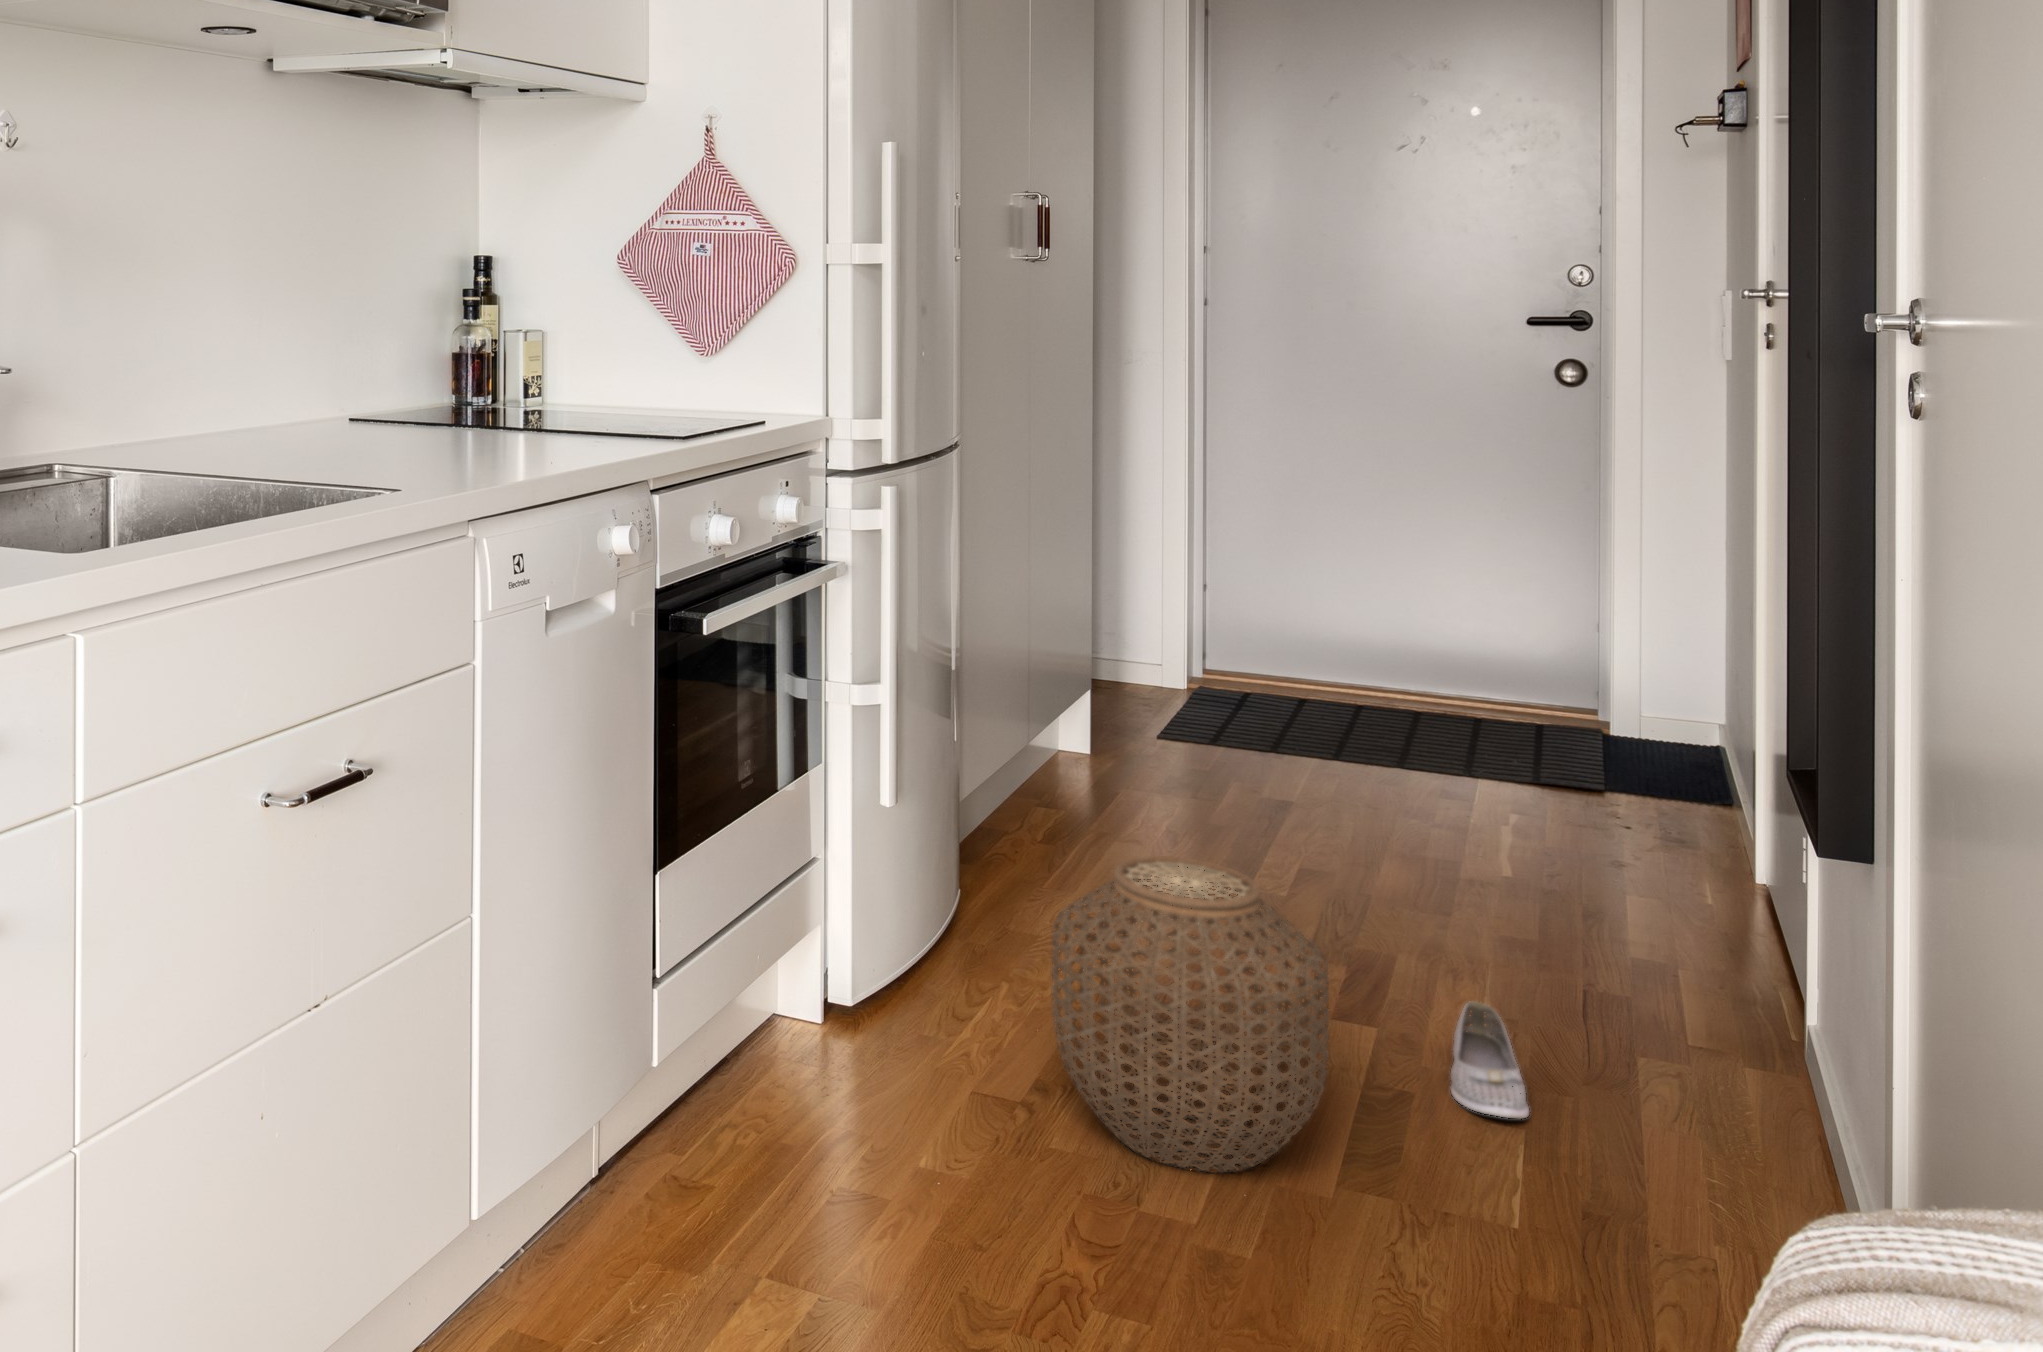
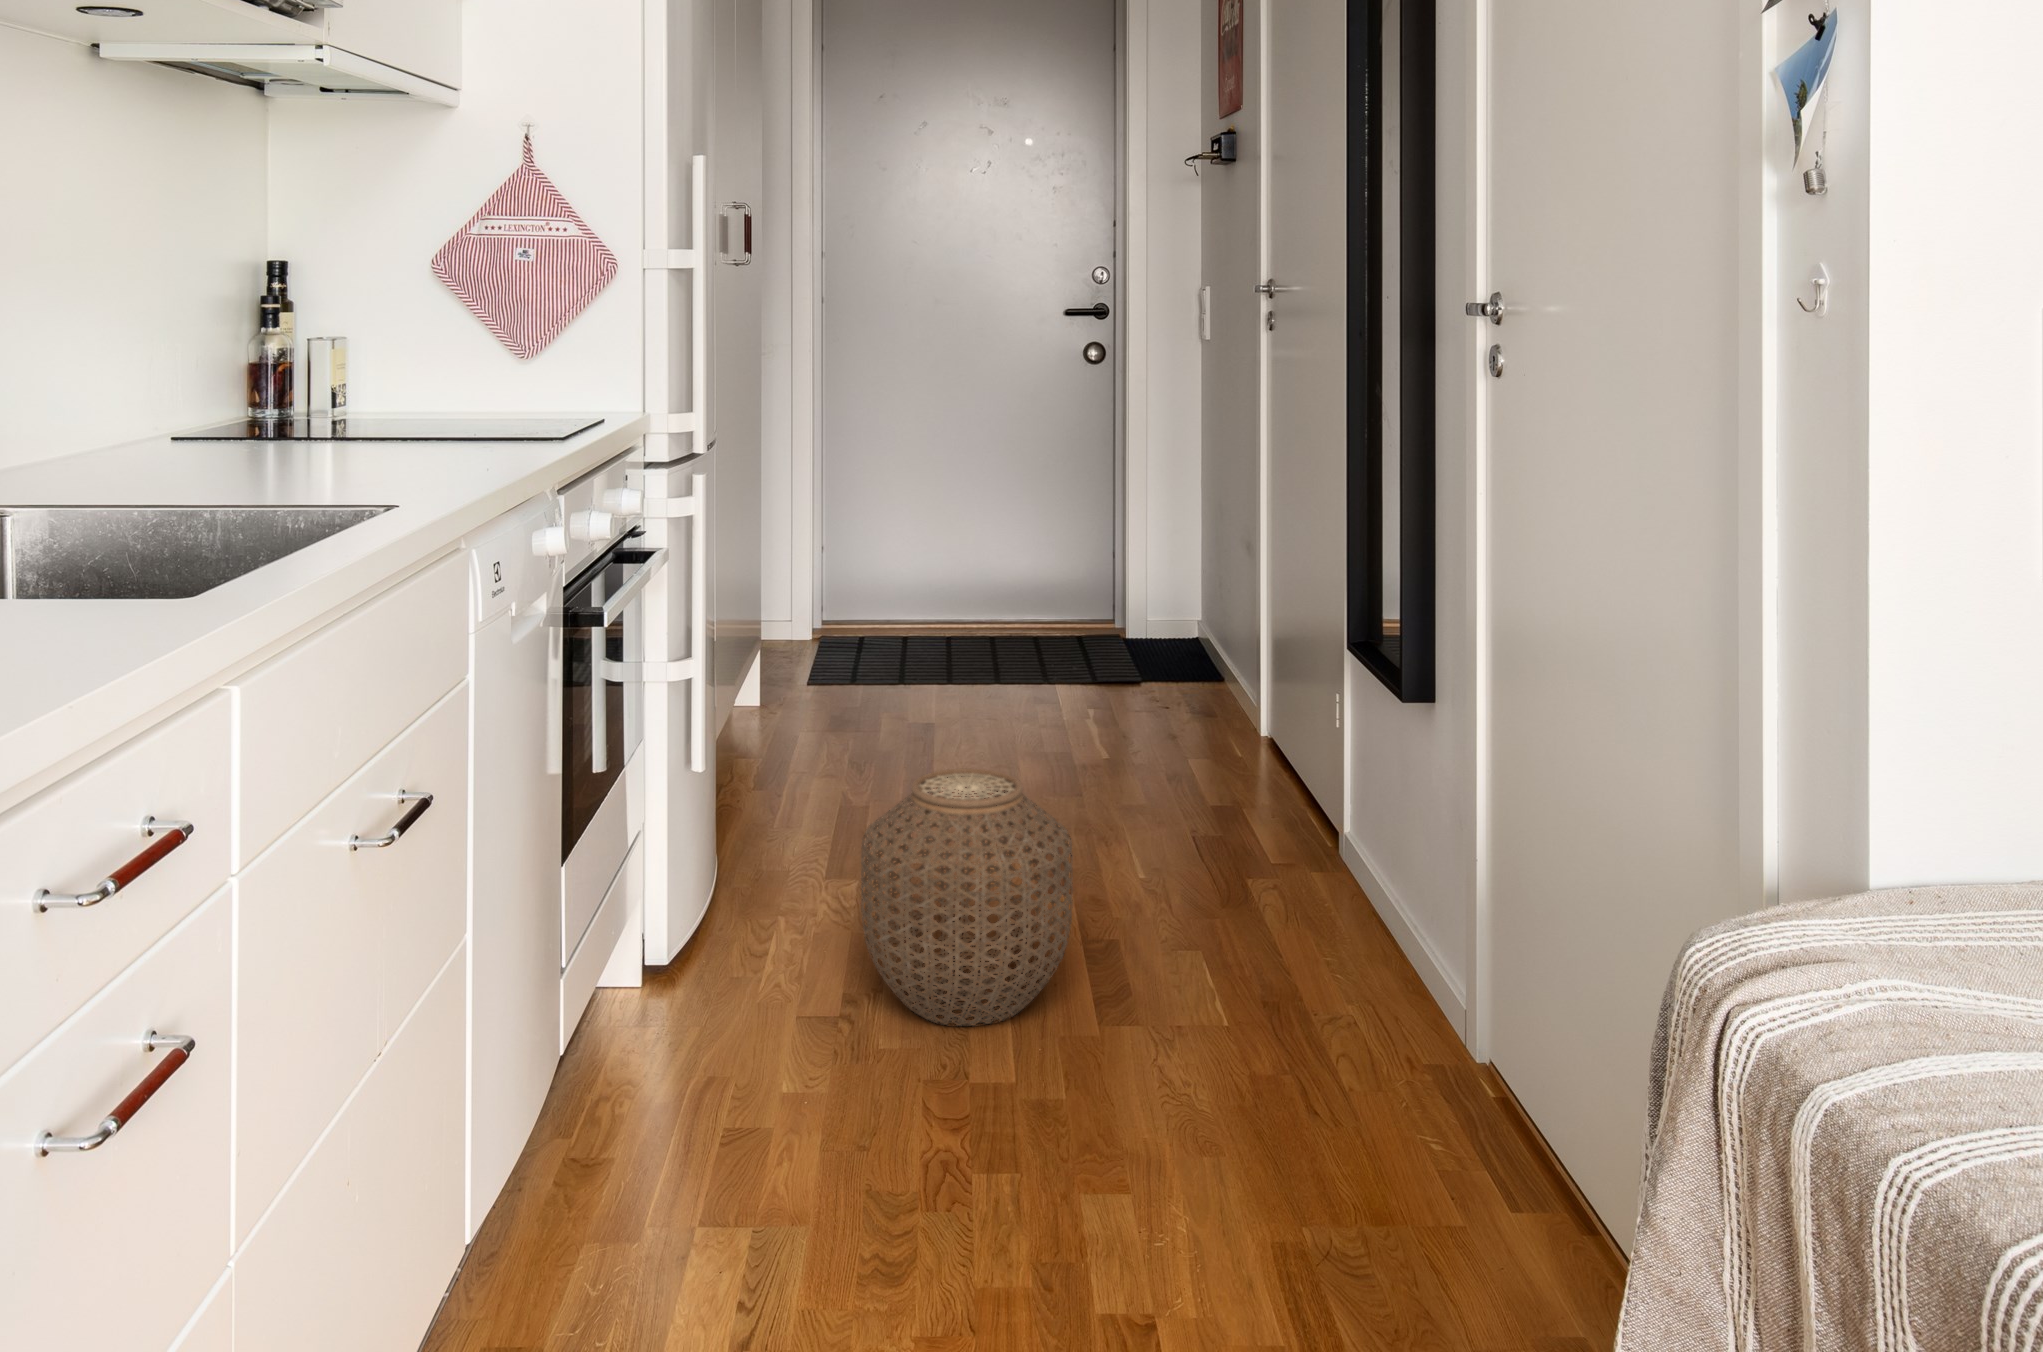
shoe: present [1451,1001,1529,1118] -> none [1117,847,1179,929]

